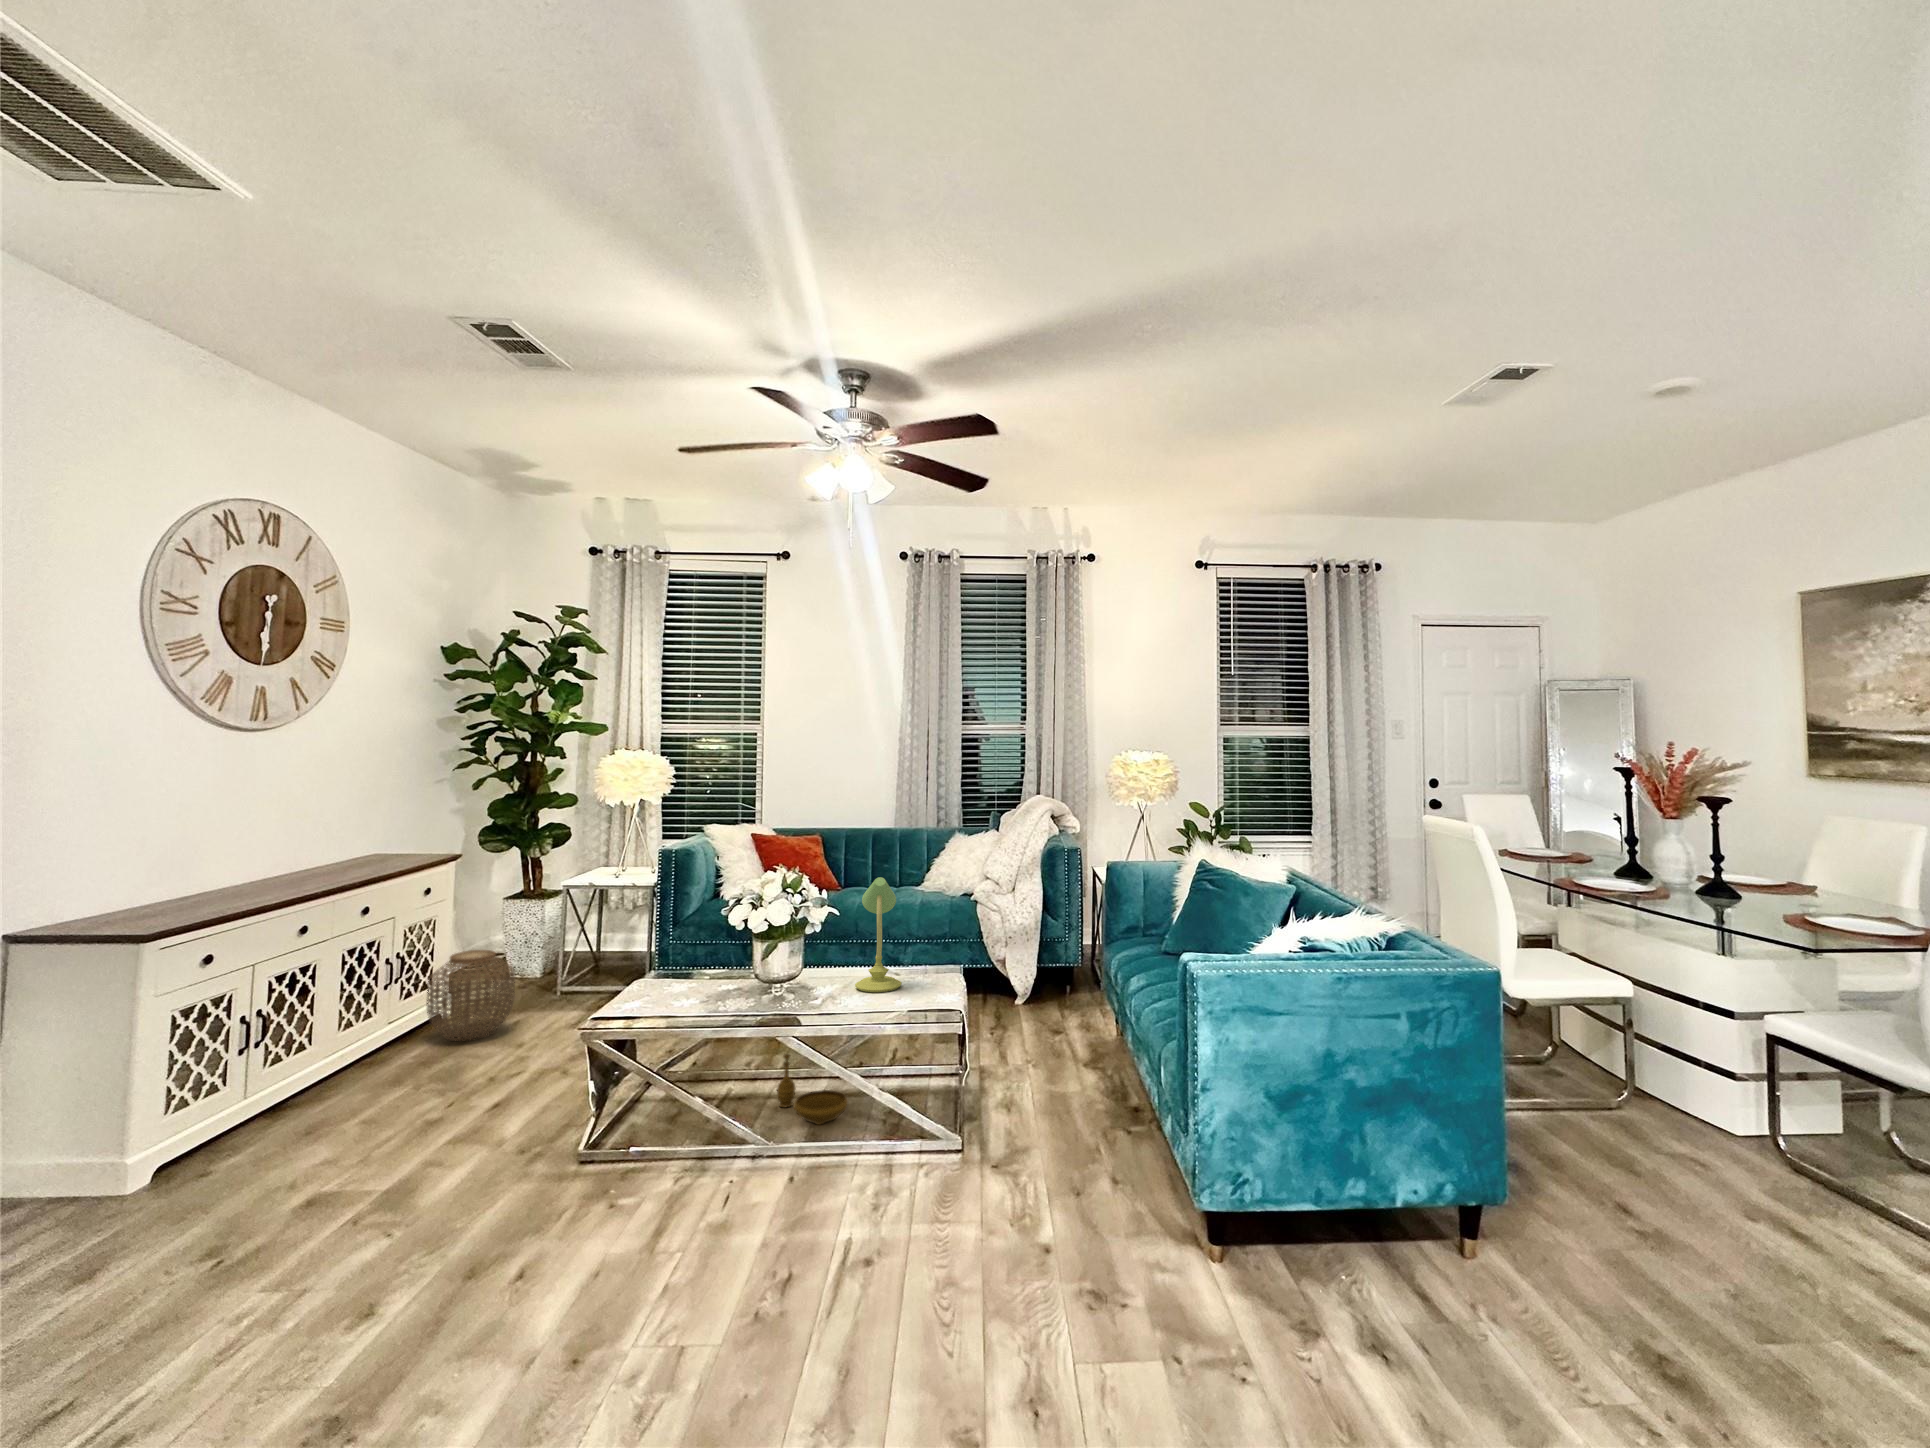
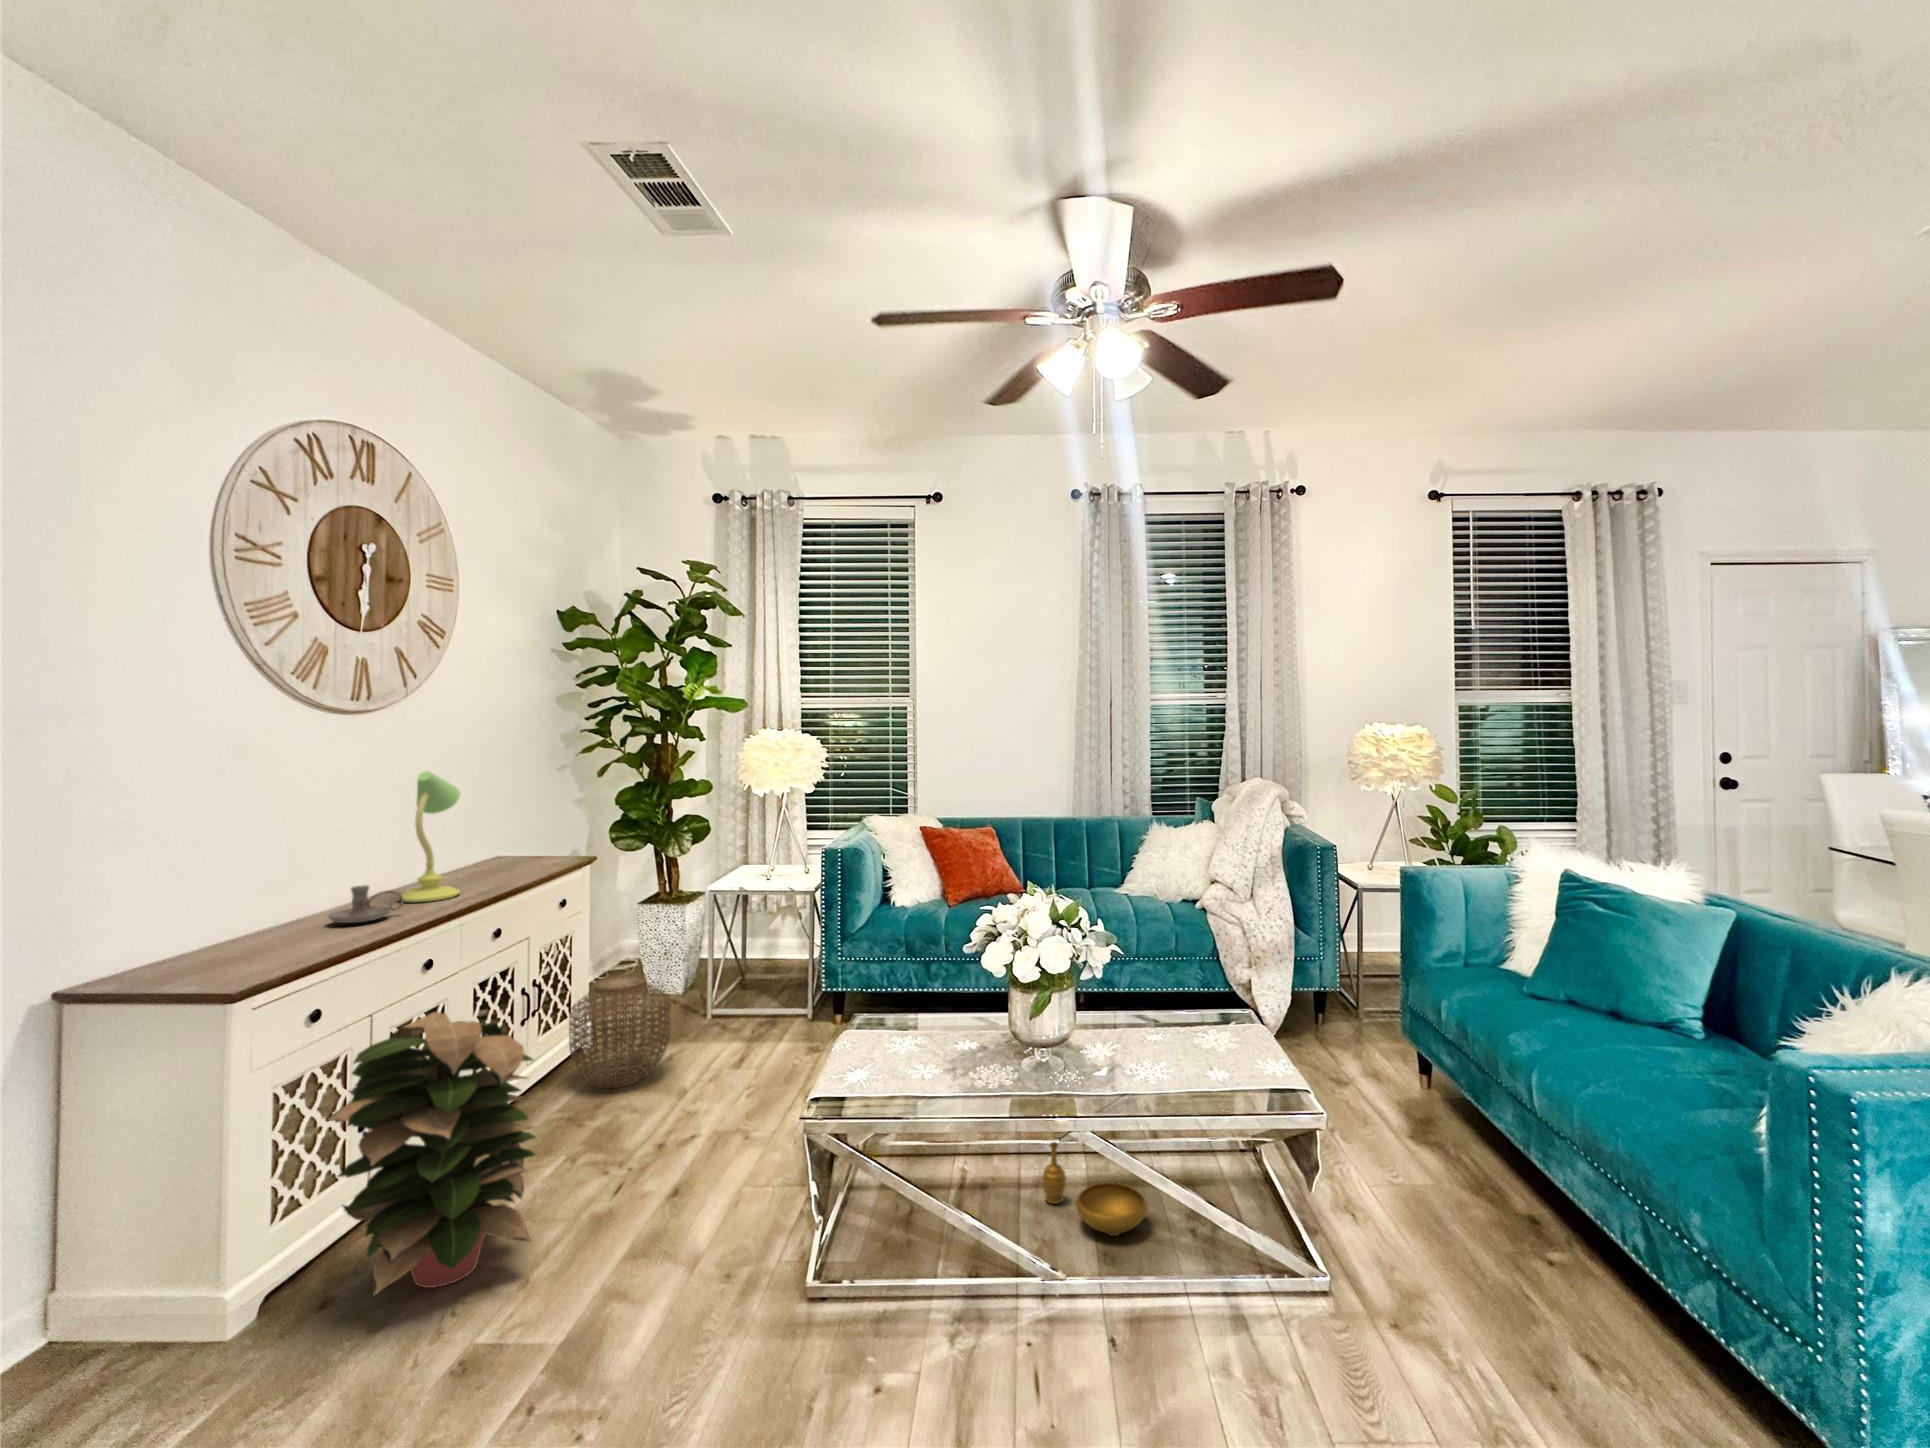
candle holder: none [224,865,286,894] -> present [329,885,403,923]
table lamp: present [855,877,901,993] -> present [399,771,460,902]
decorative plant: none [213,955,381,1157] -> present [327,1012,536,1296]

